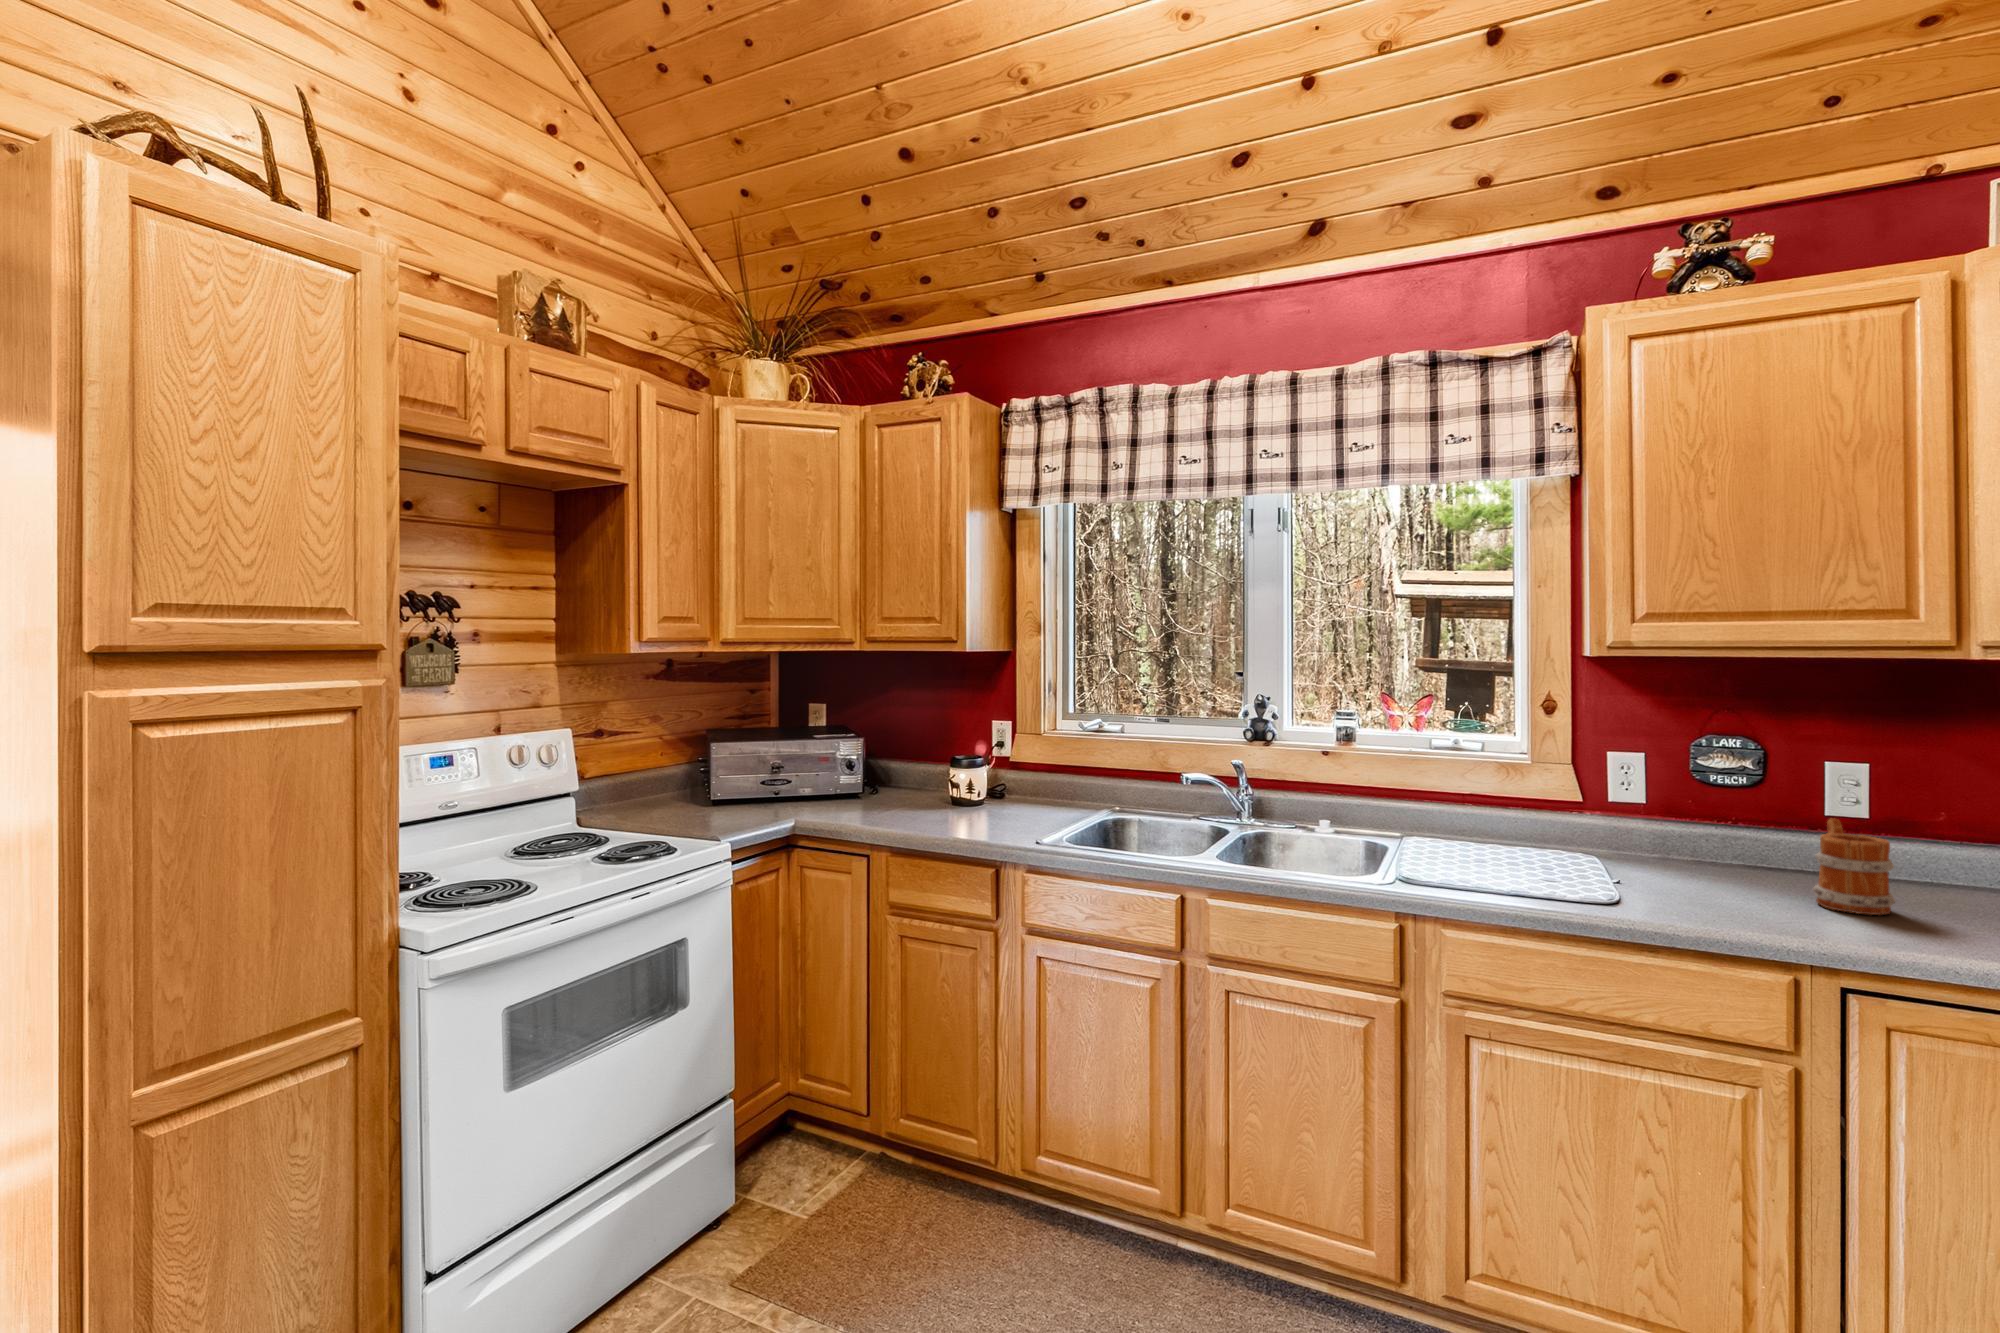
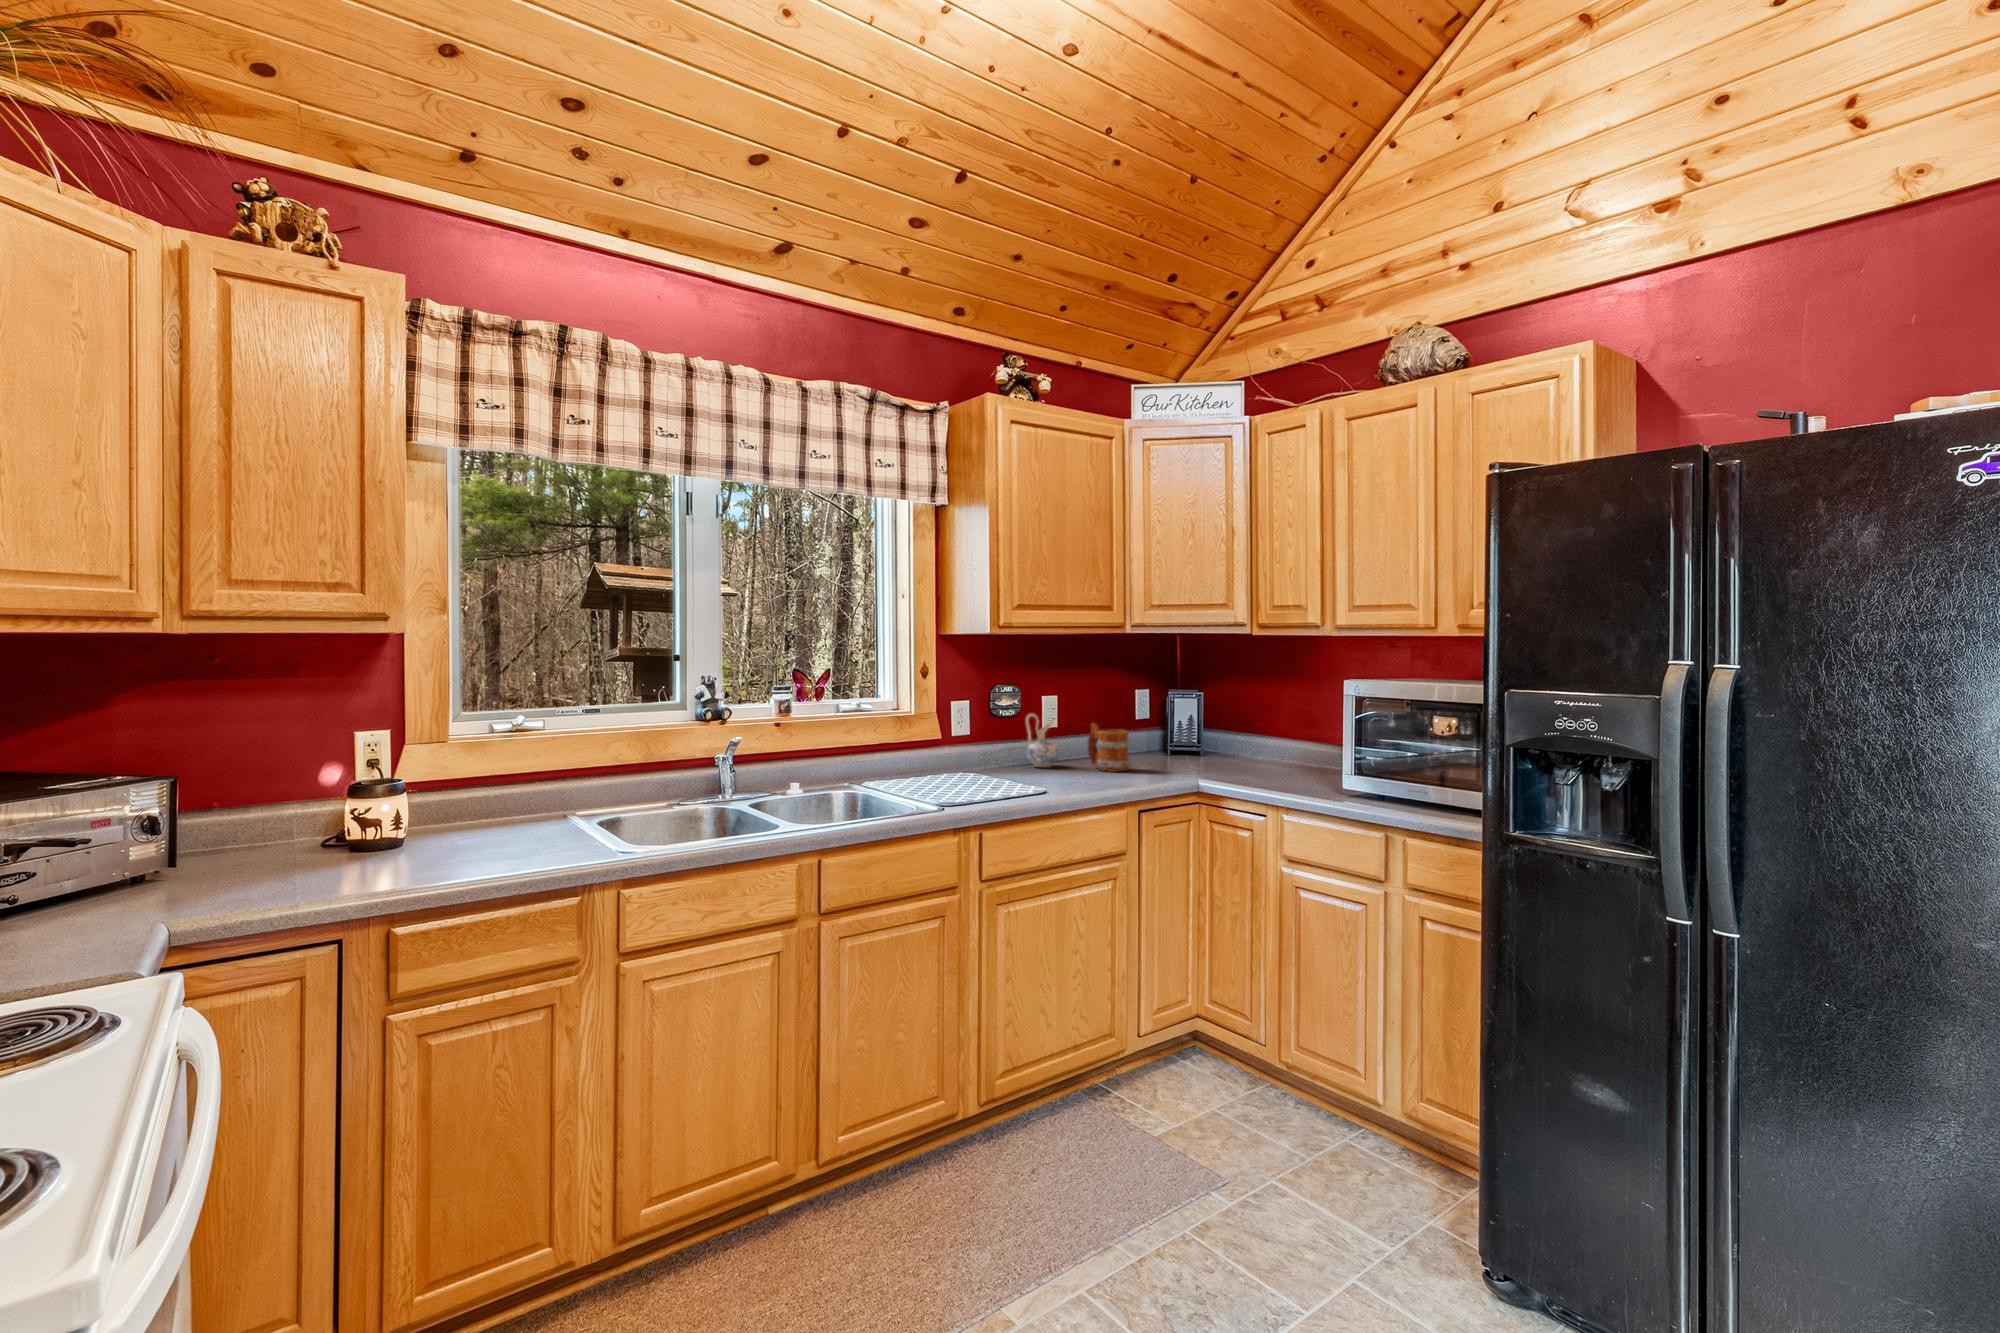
ceramic pitcher: none [1712,787,1776,878] -> present [1026,714,1058,767]

